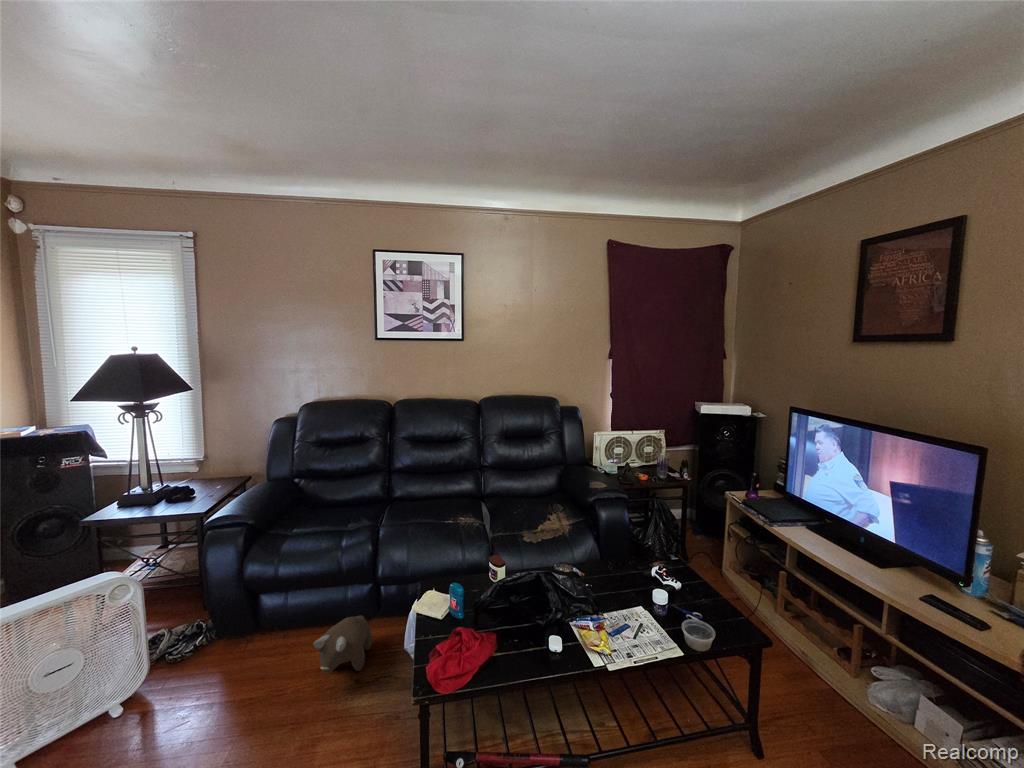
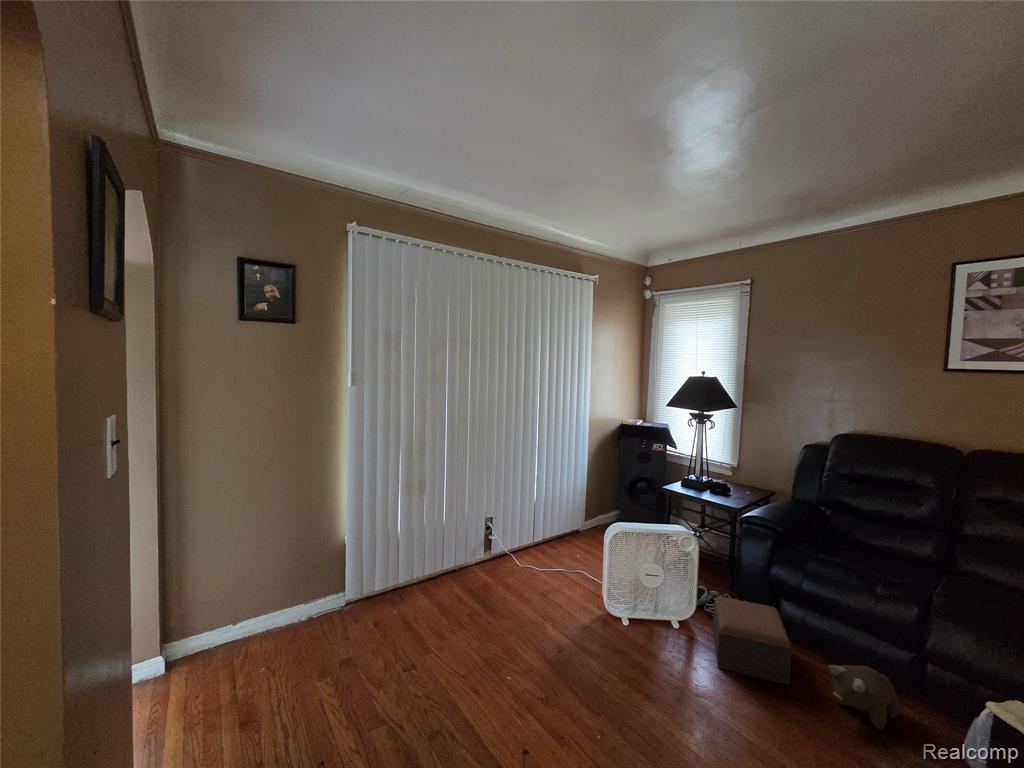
footstool: none [176,610,279,737] -> present [713,596,792,686]

